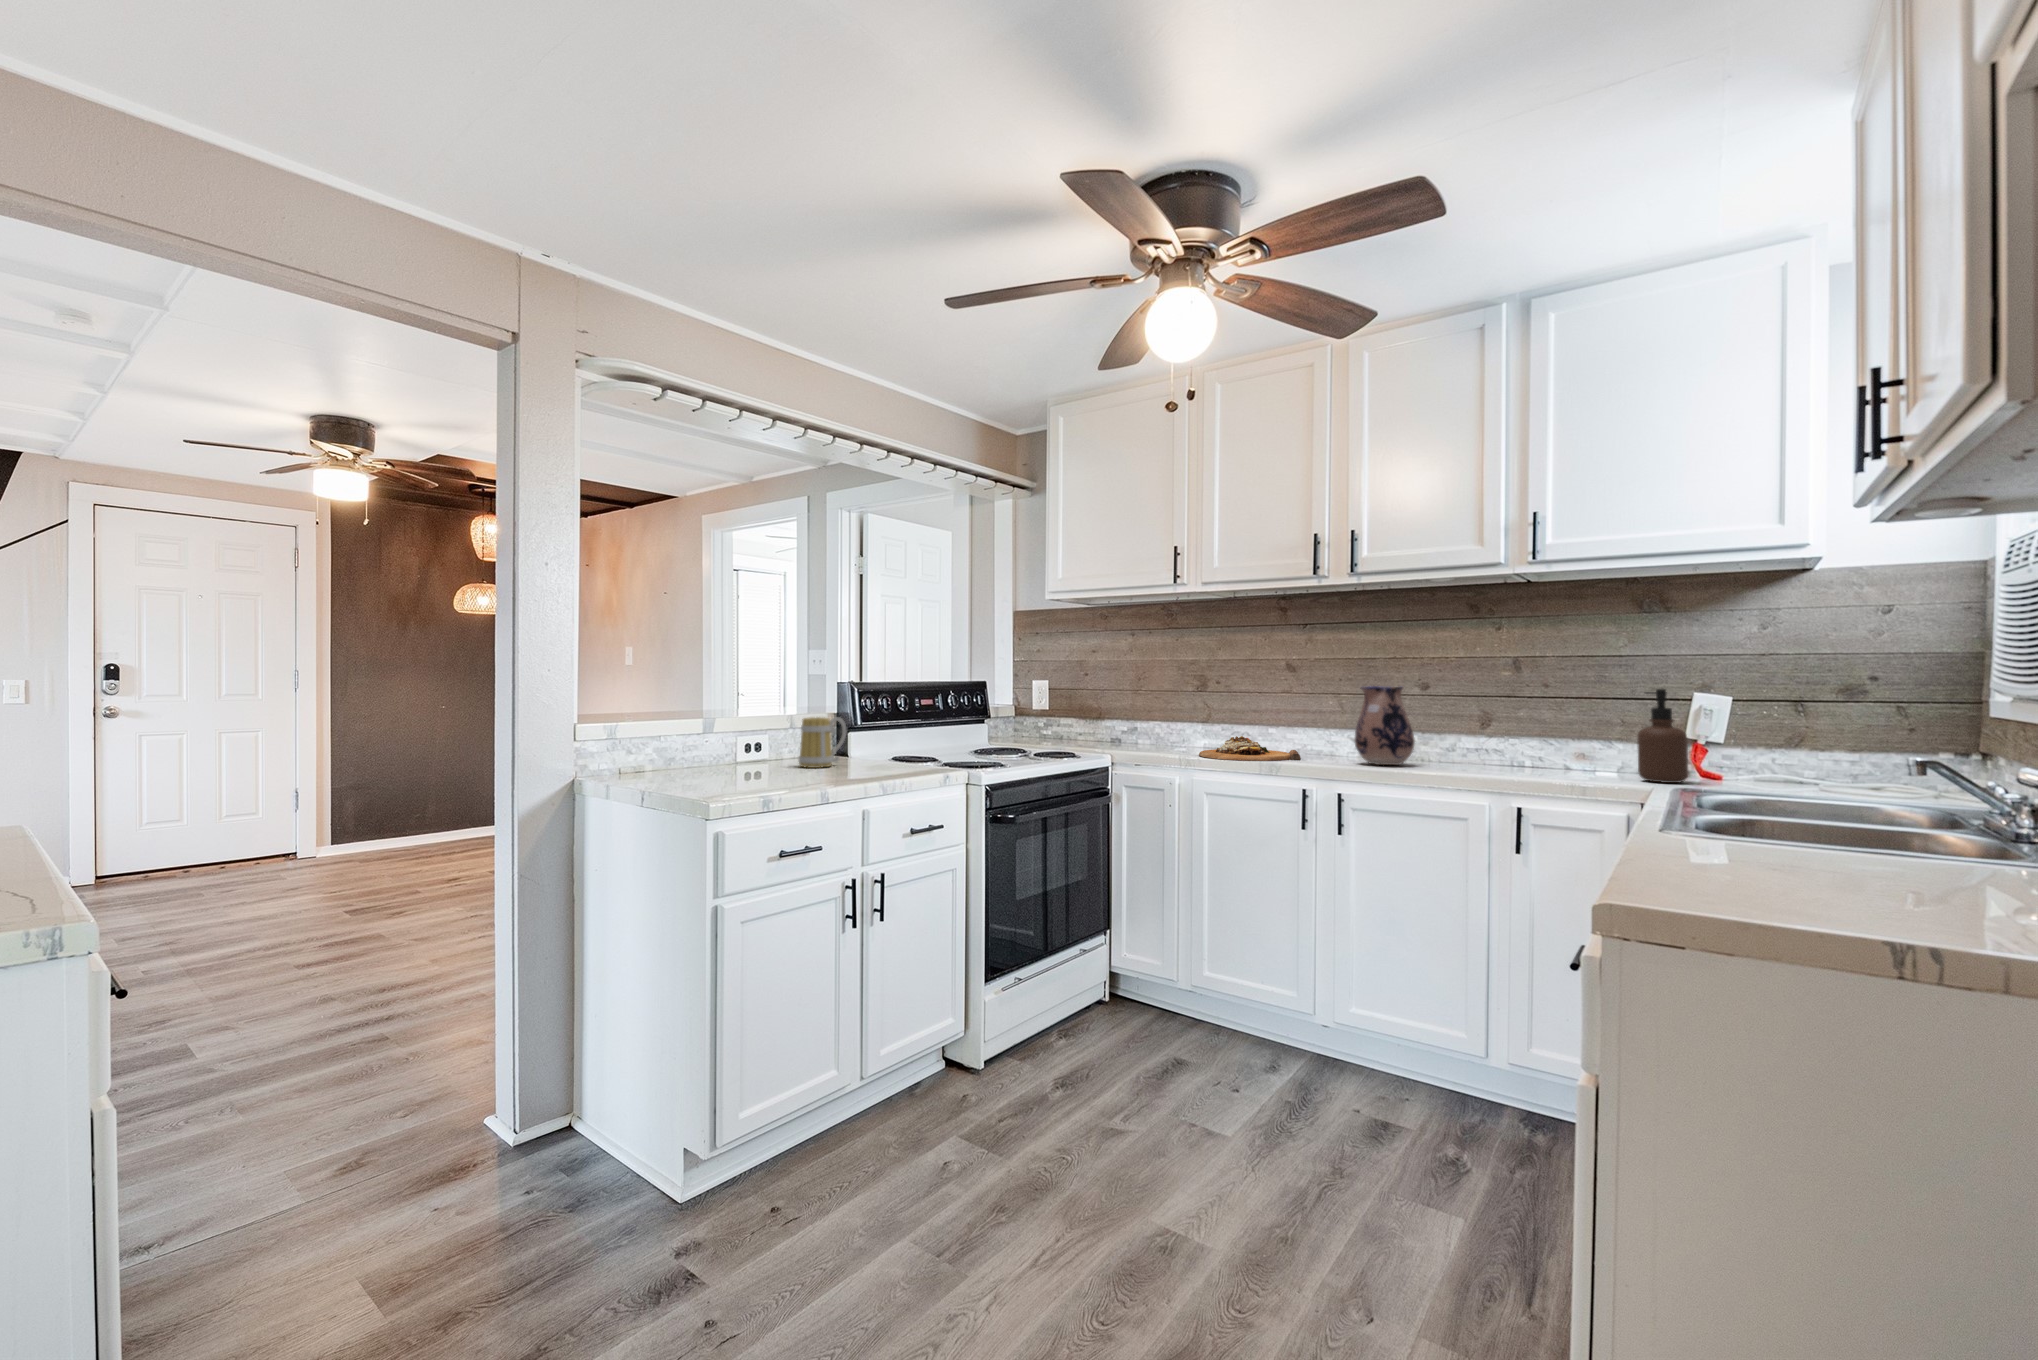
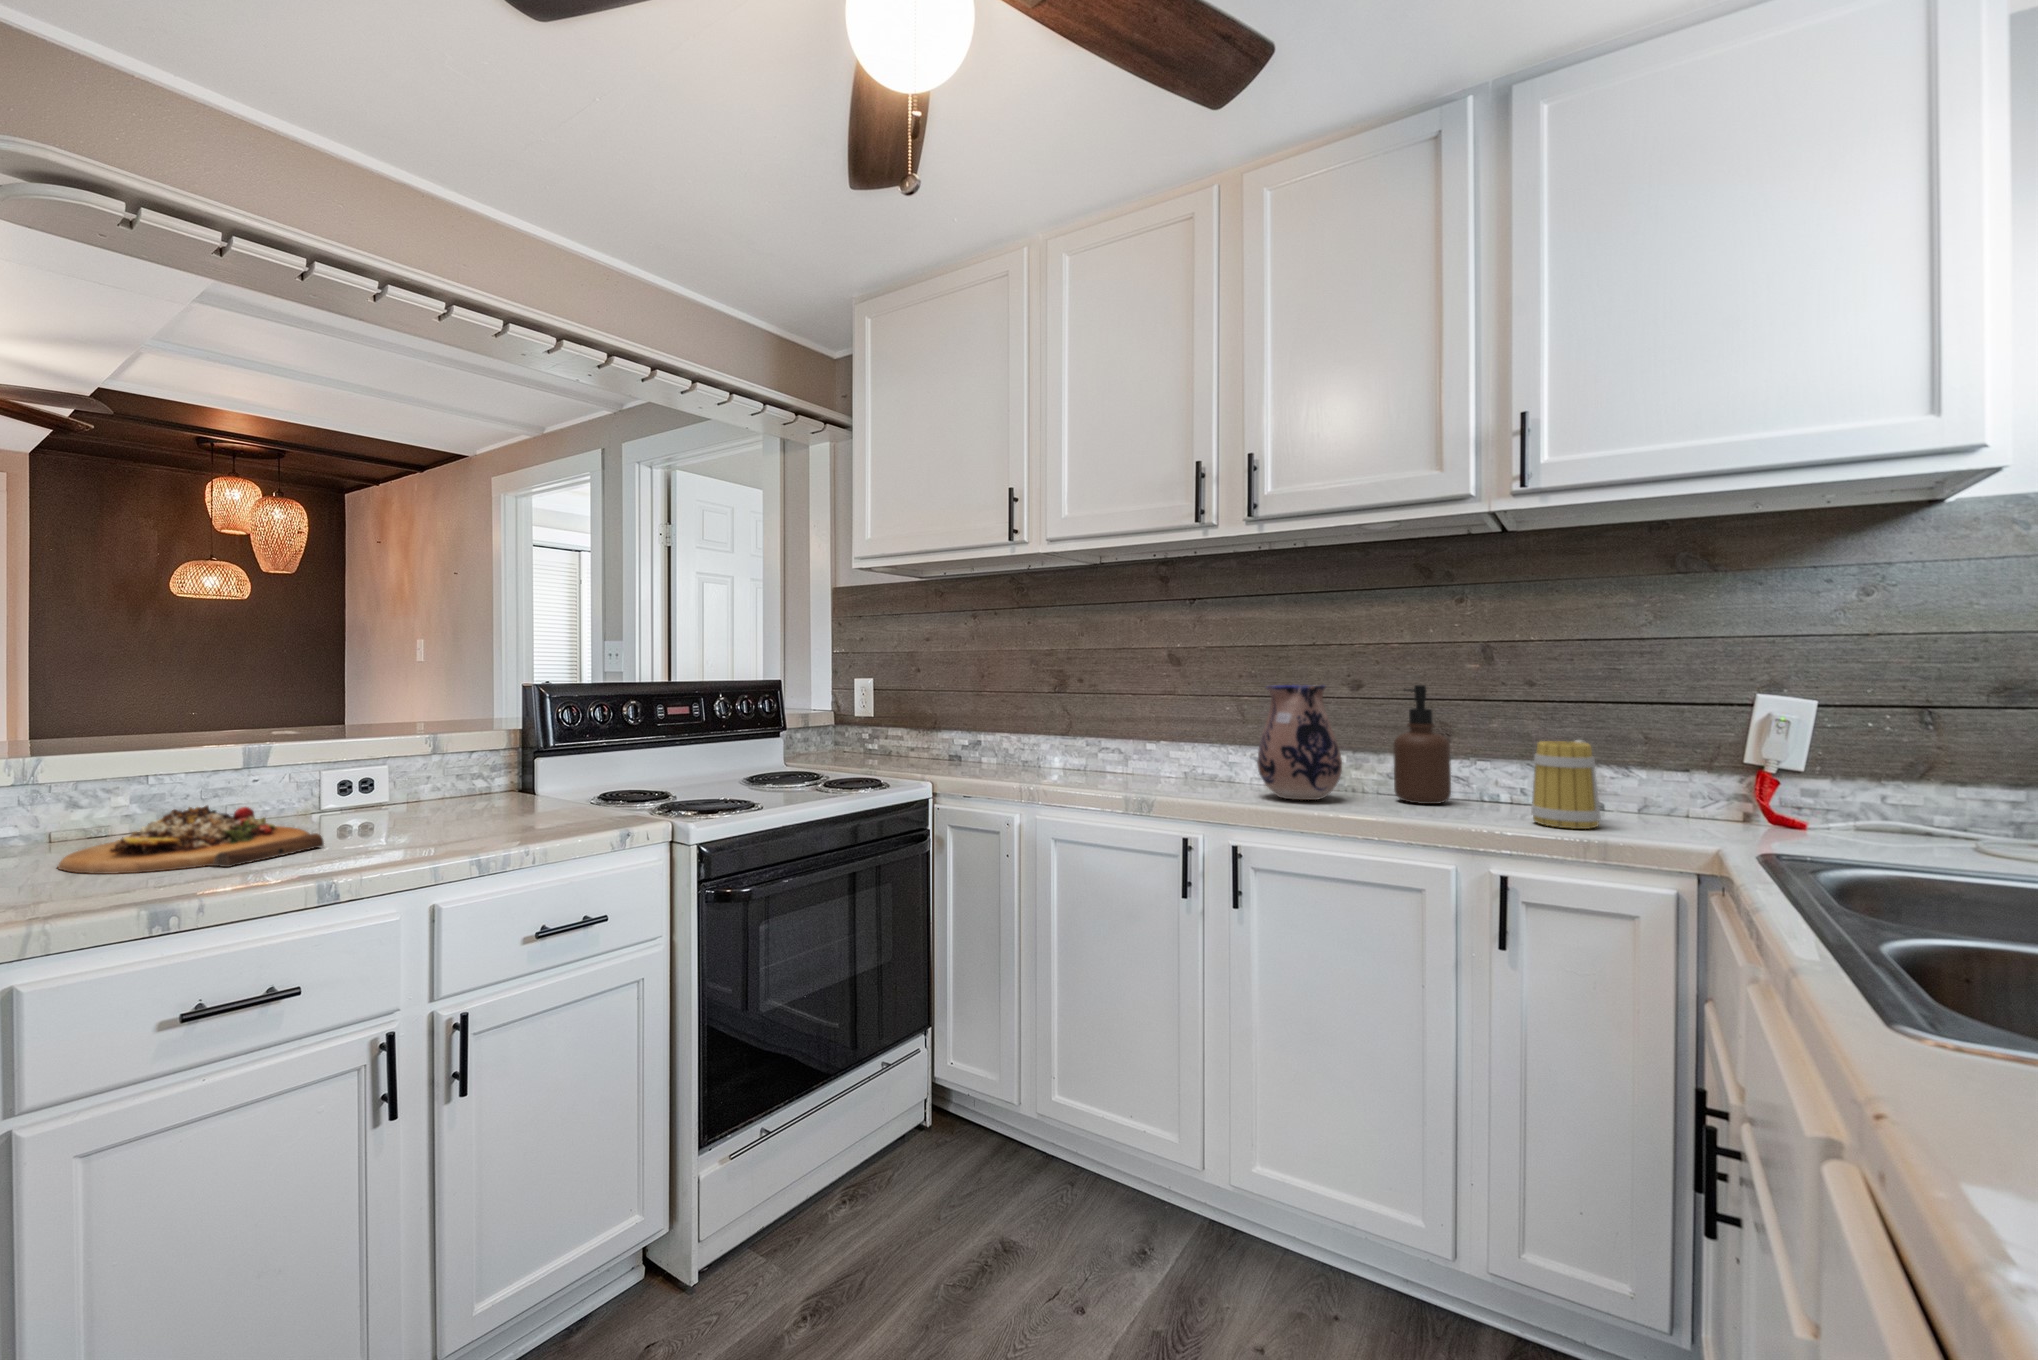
soap dispenser: present [1637,689,1688,783] -> present [1393,685,1451,804]
mug: present [799,717,846,768] -> present [1531,740,1601,829]
cutting board: present [1199,736,1301,761] -> present [58,806,324,874]

